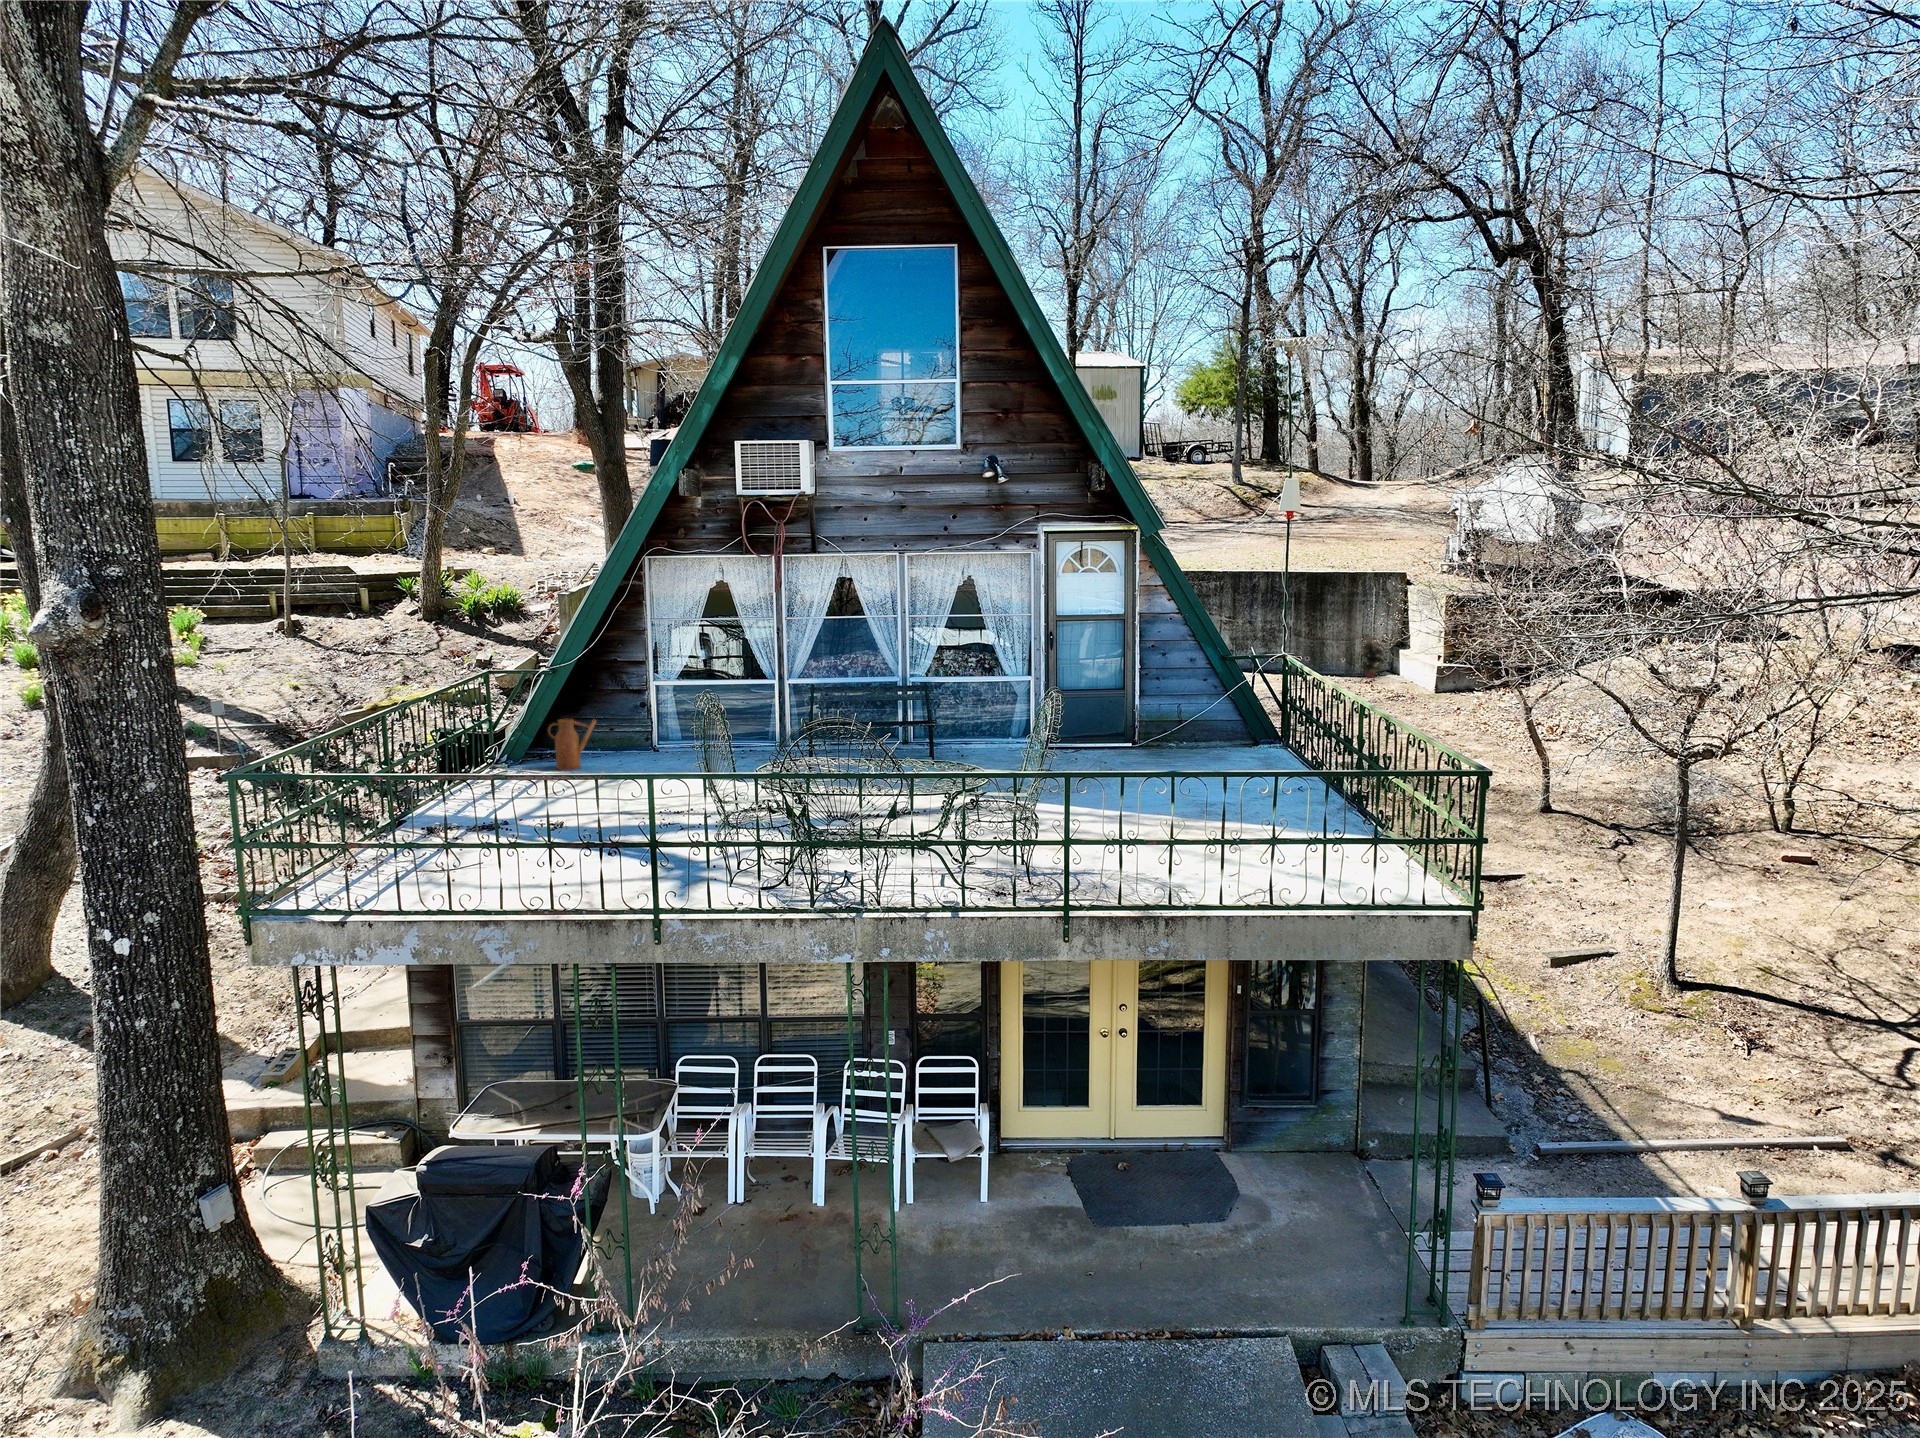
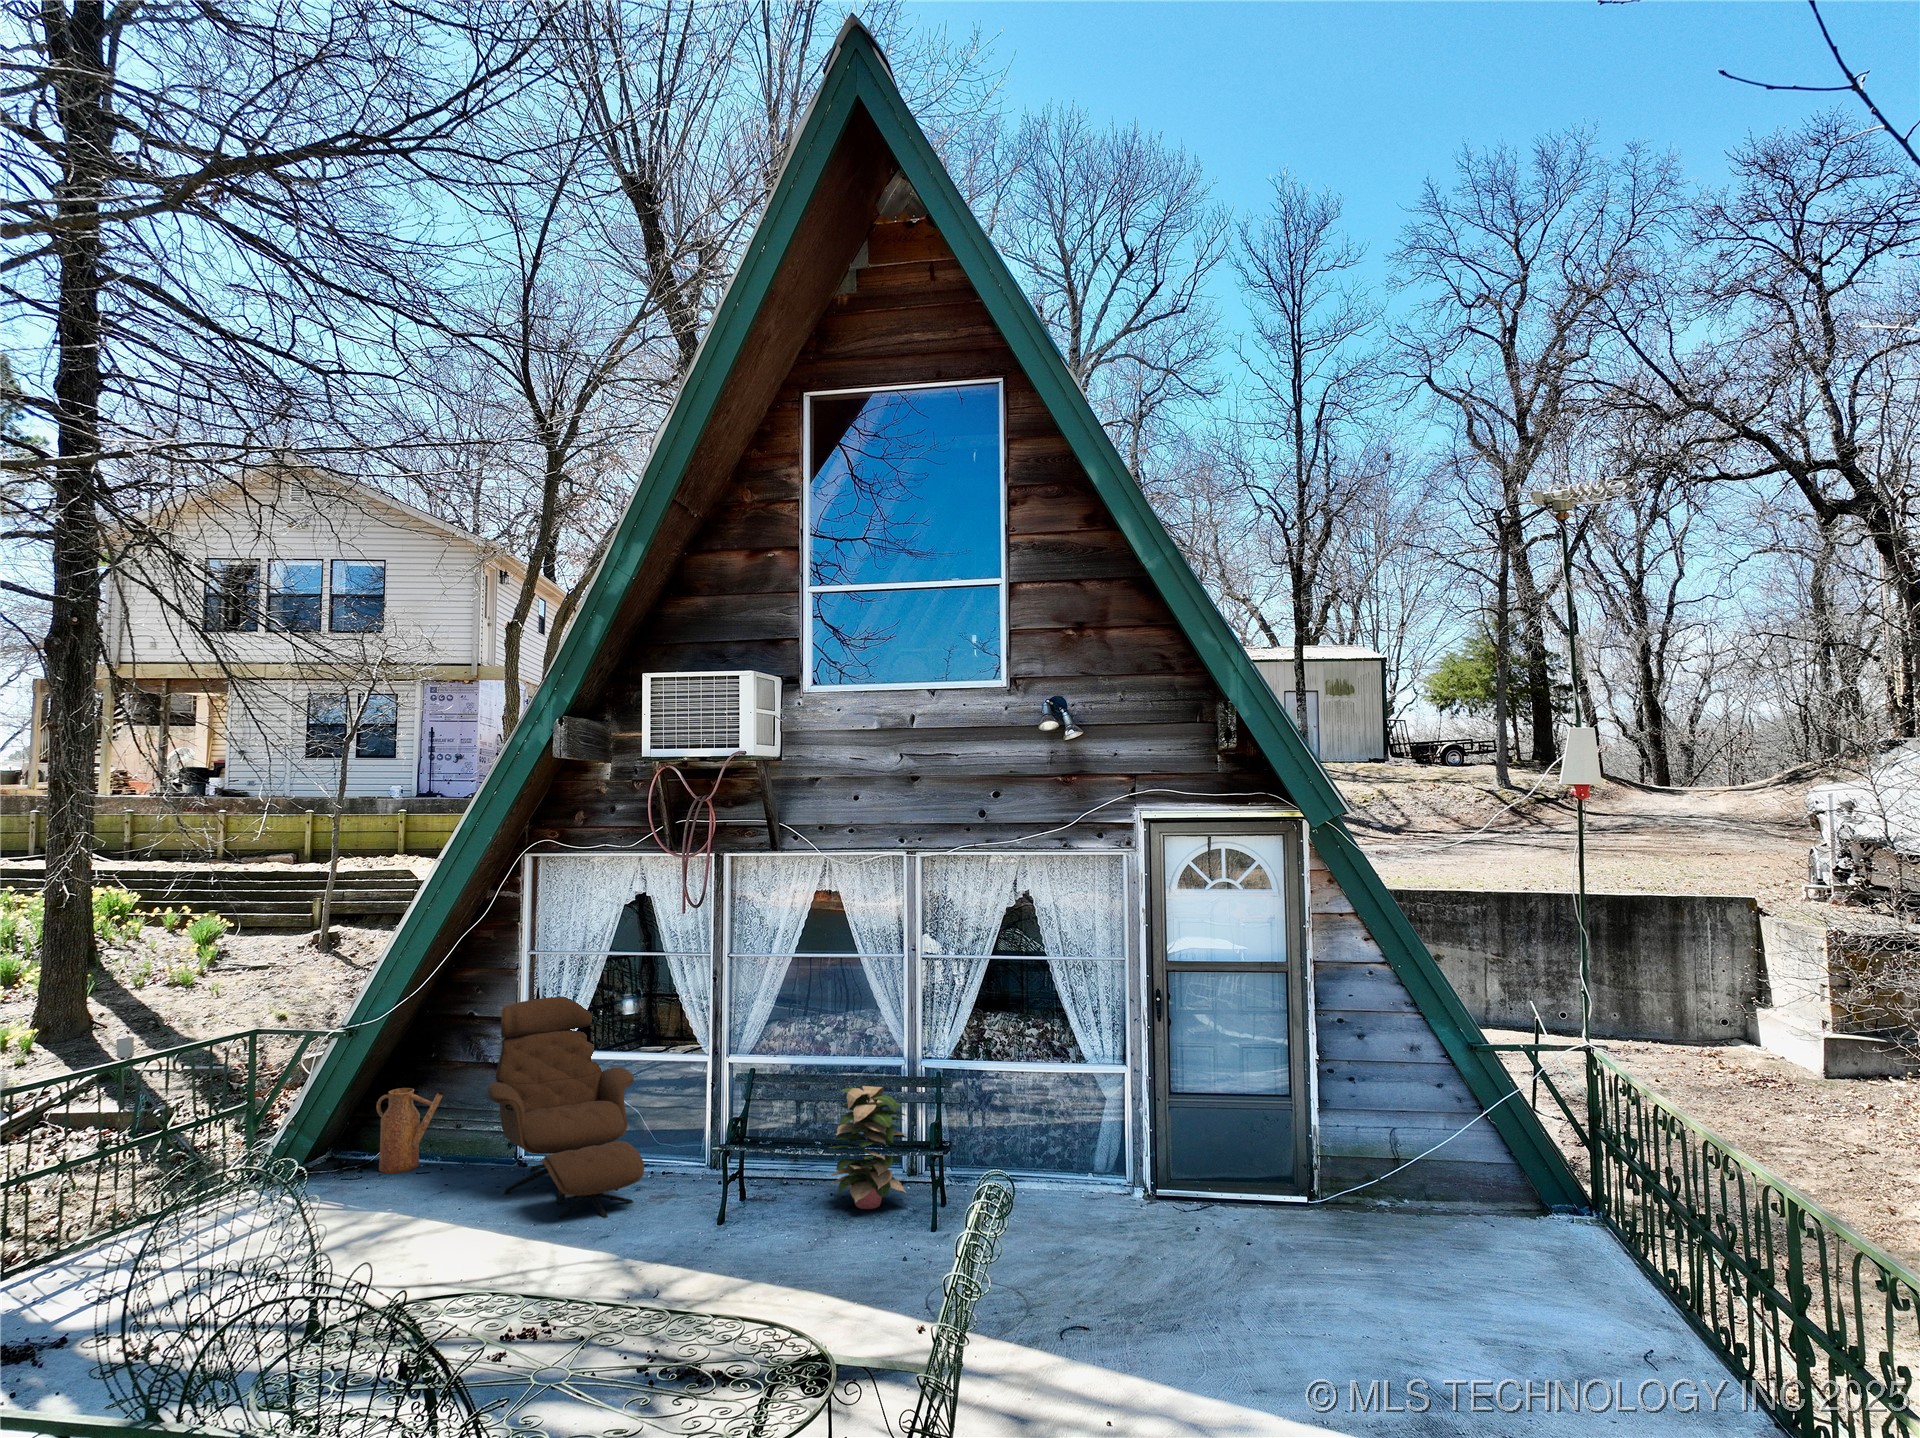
decorative plant: present [1359,637,1383,677] -> present [829,1086,908,1209]
lounge chair: none [637,655,756,780] -> present [487,996,644,1219]

